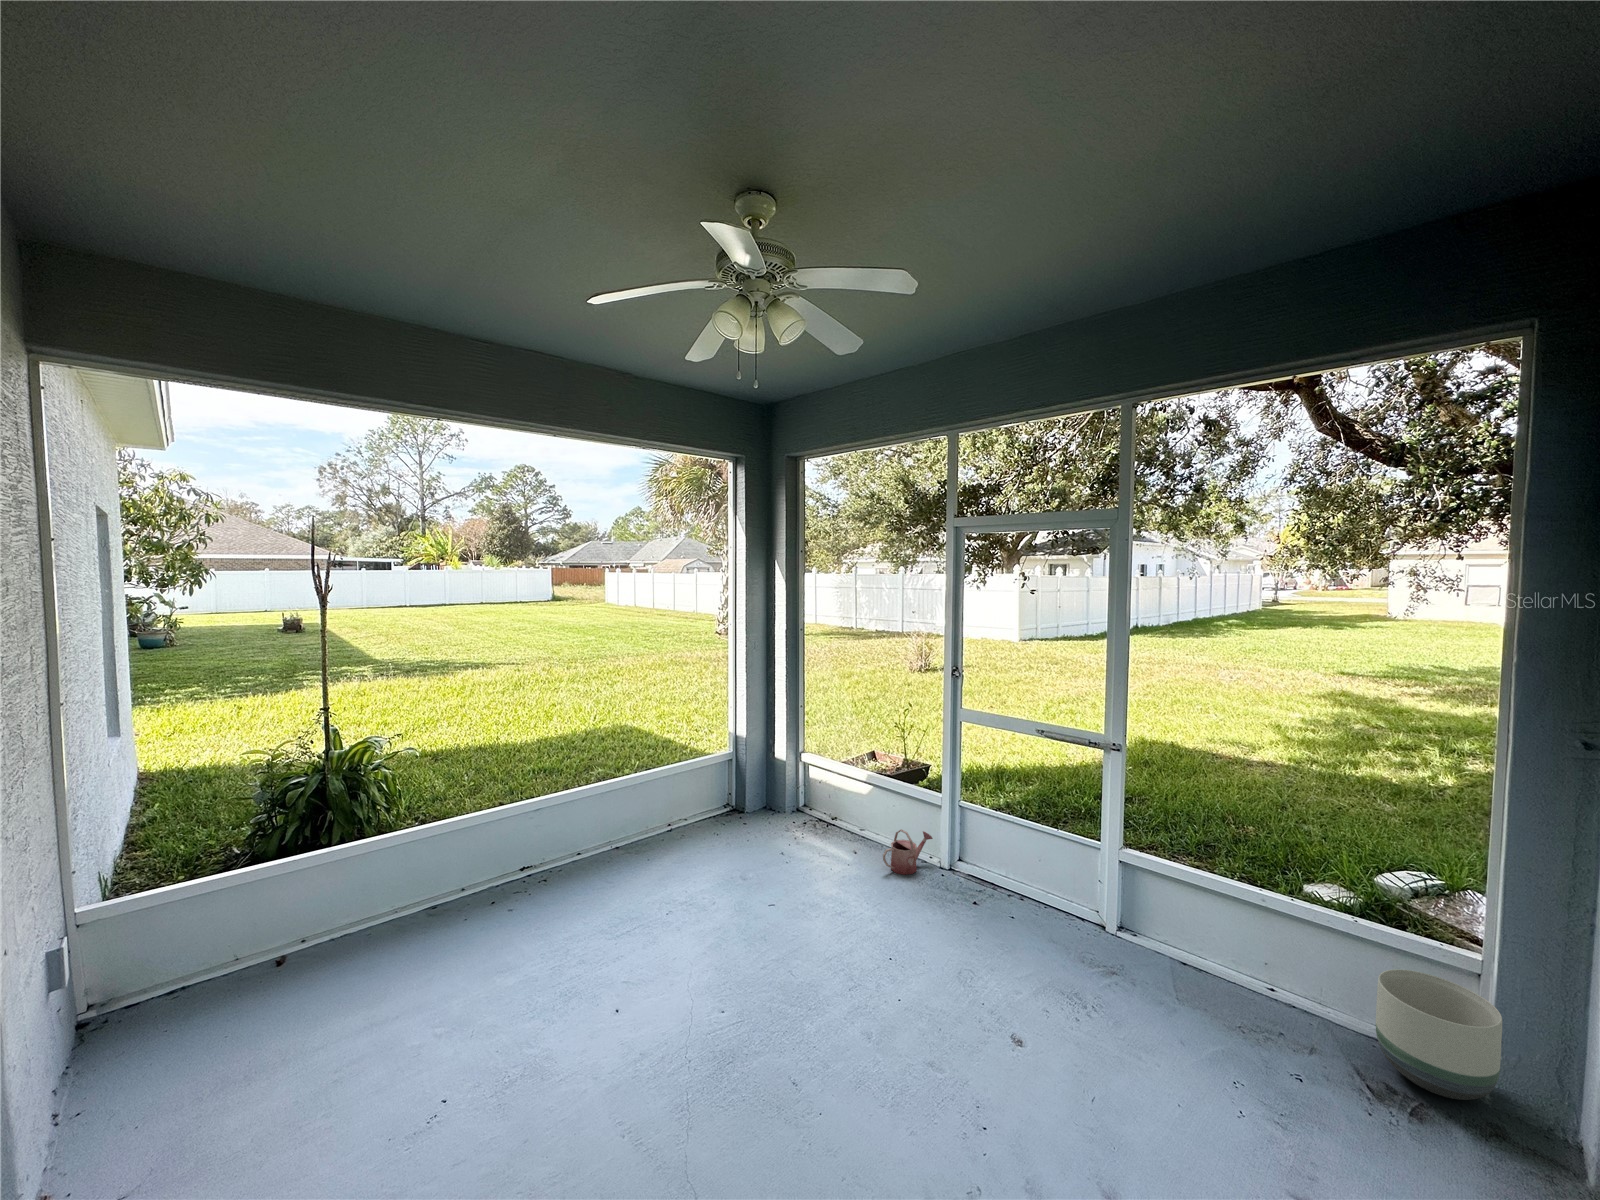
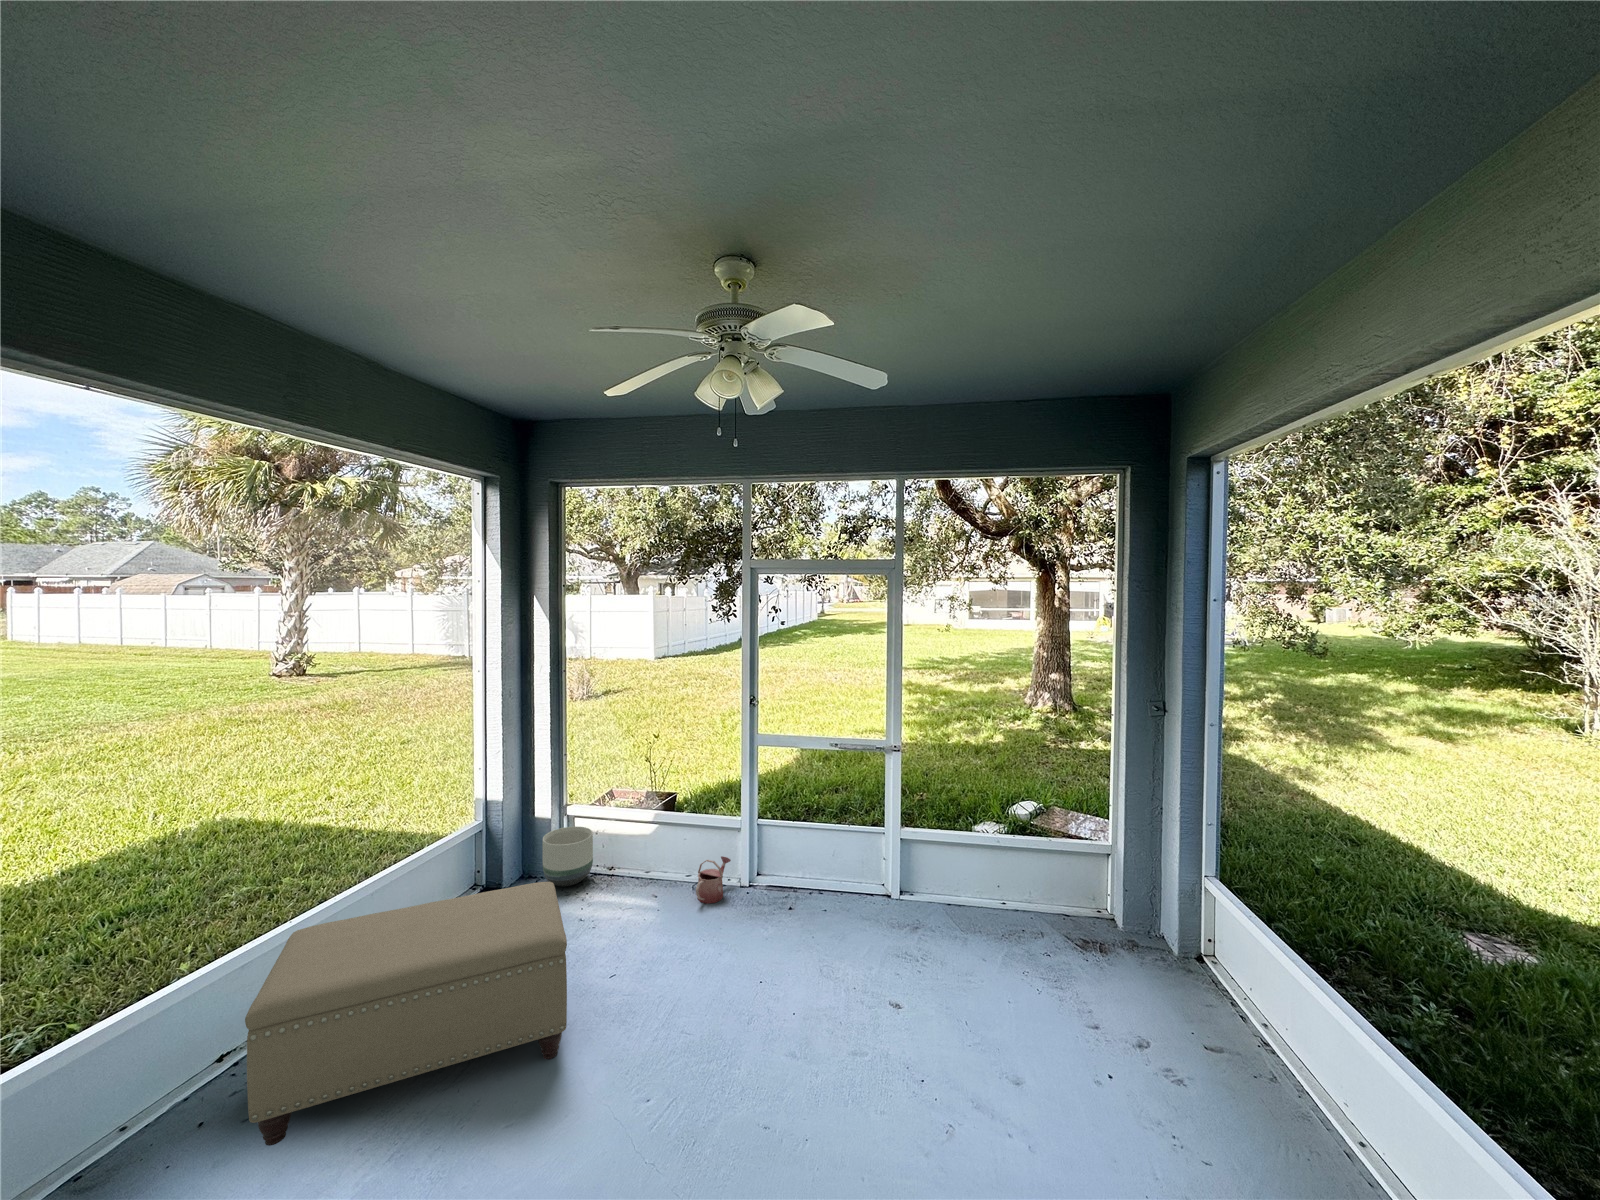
ottoman: none [495,794,728,948] -> present [245,882,567,1146]
planter: present [1376,969,1502,1100] -> present [543,827,593,886]

